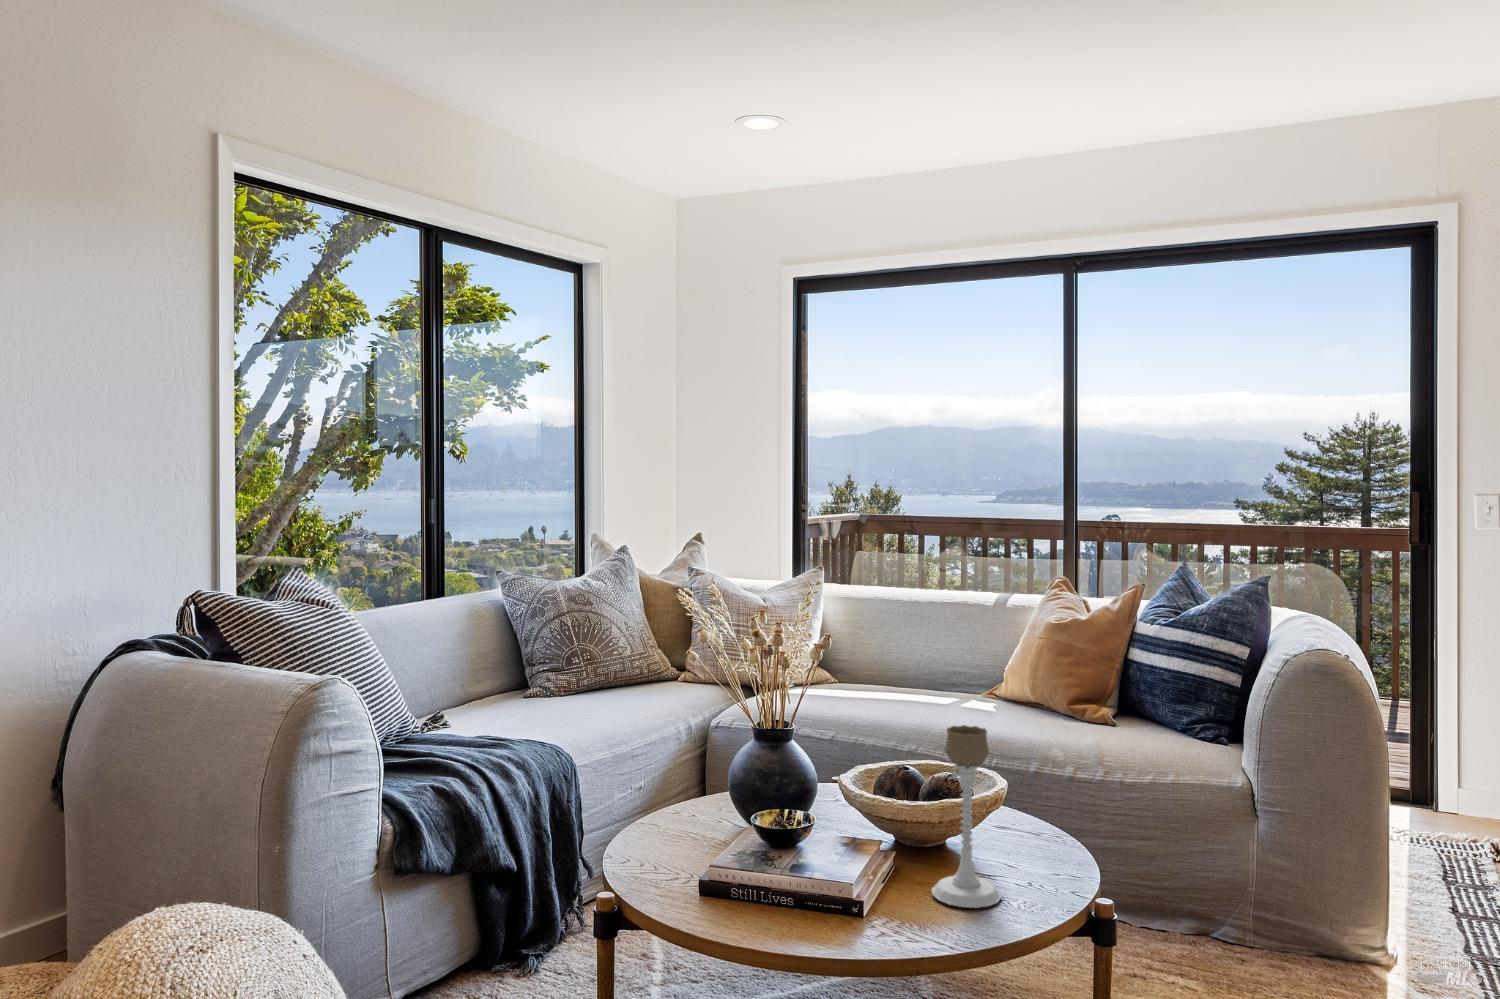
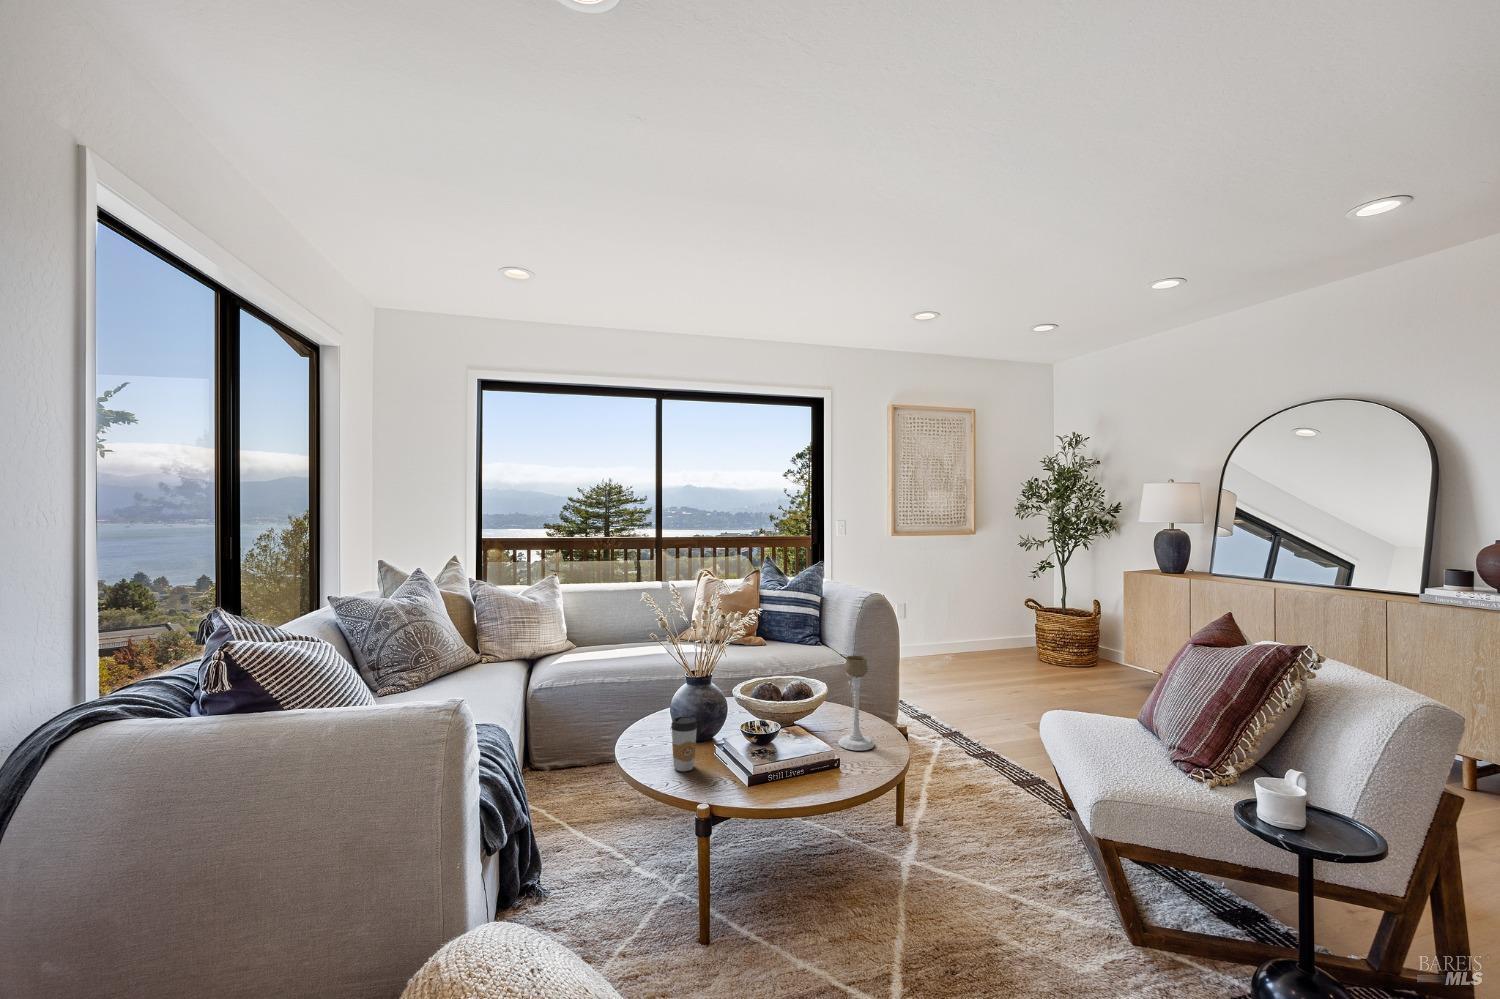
coffee cup: none [644,771,685,854] -> present [671,716,697,771]

